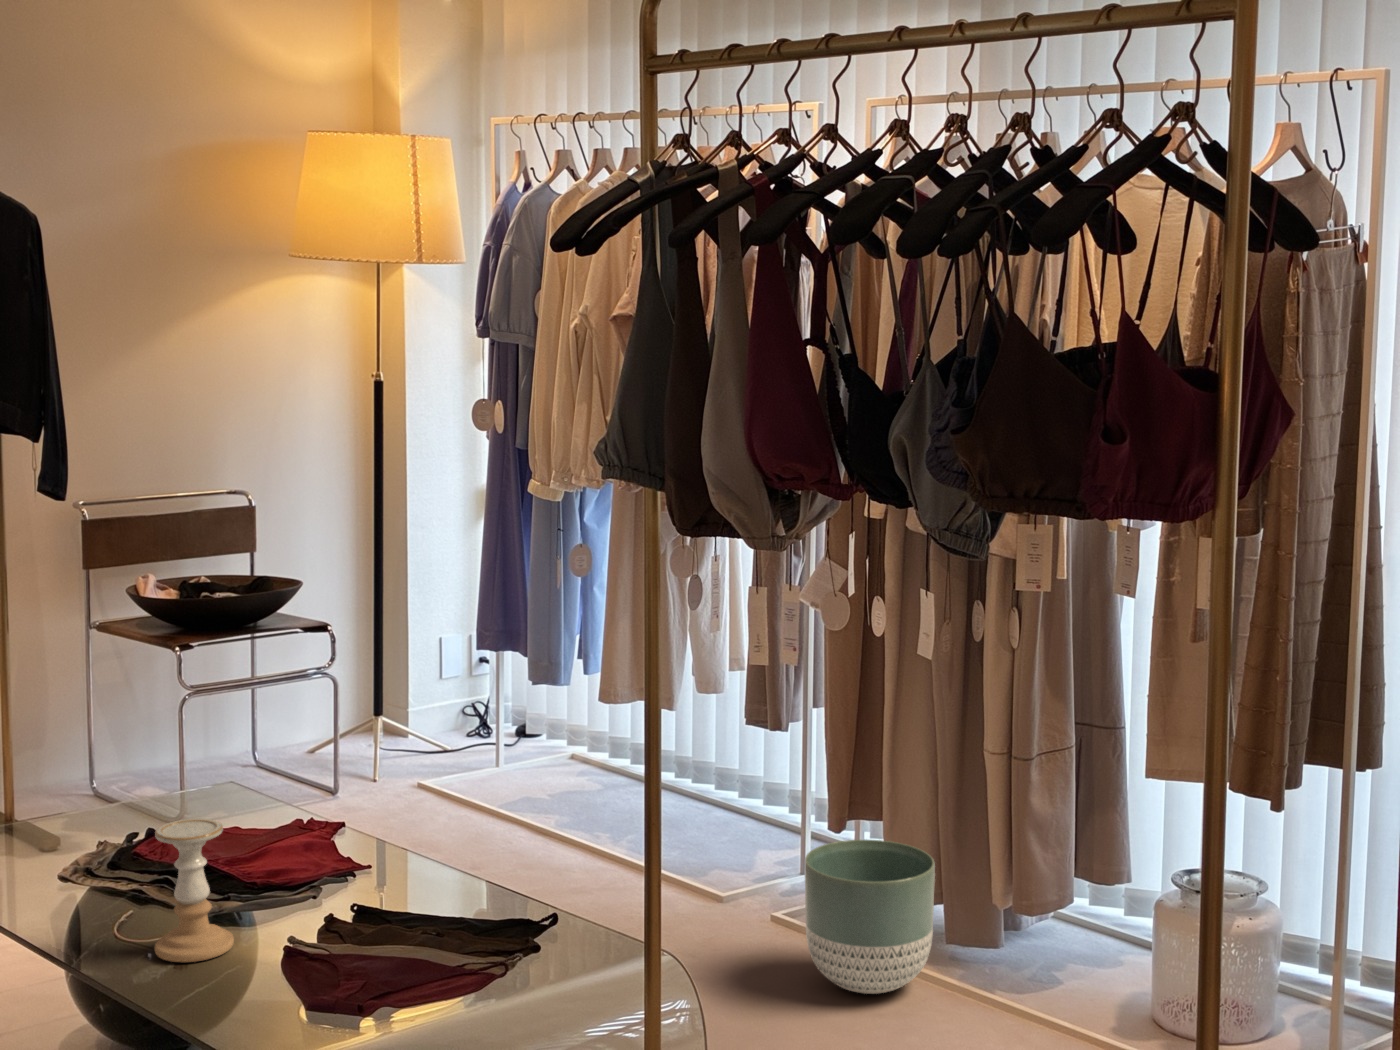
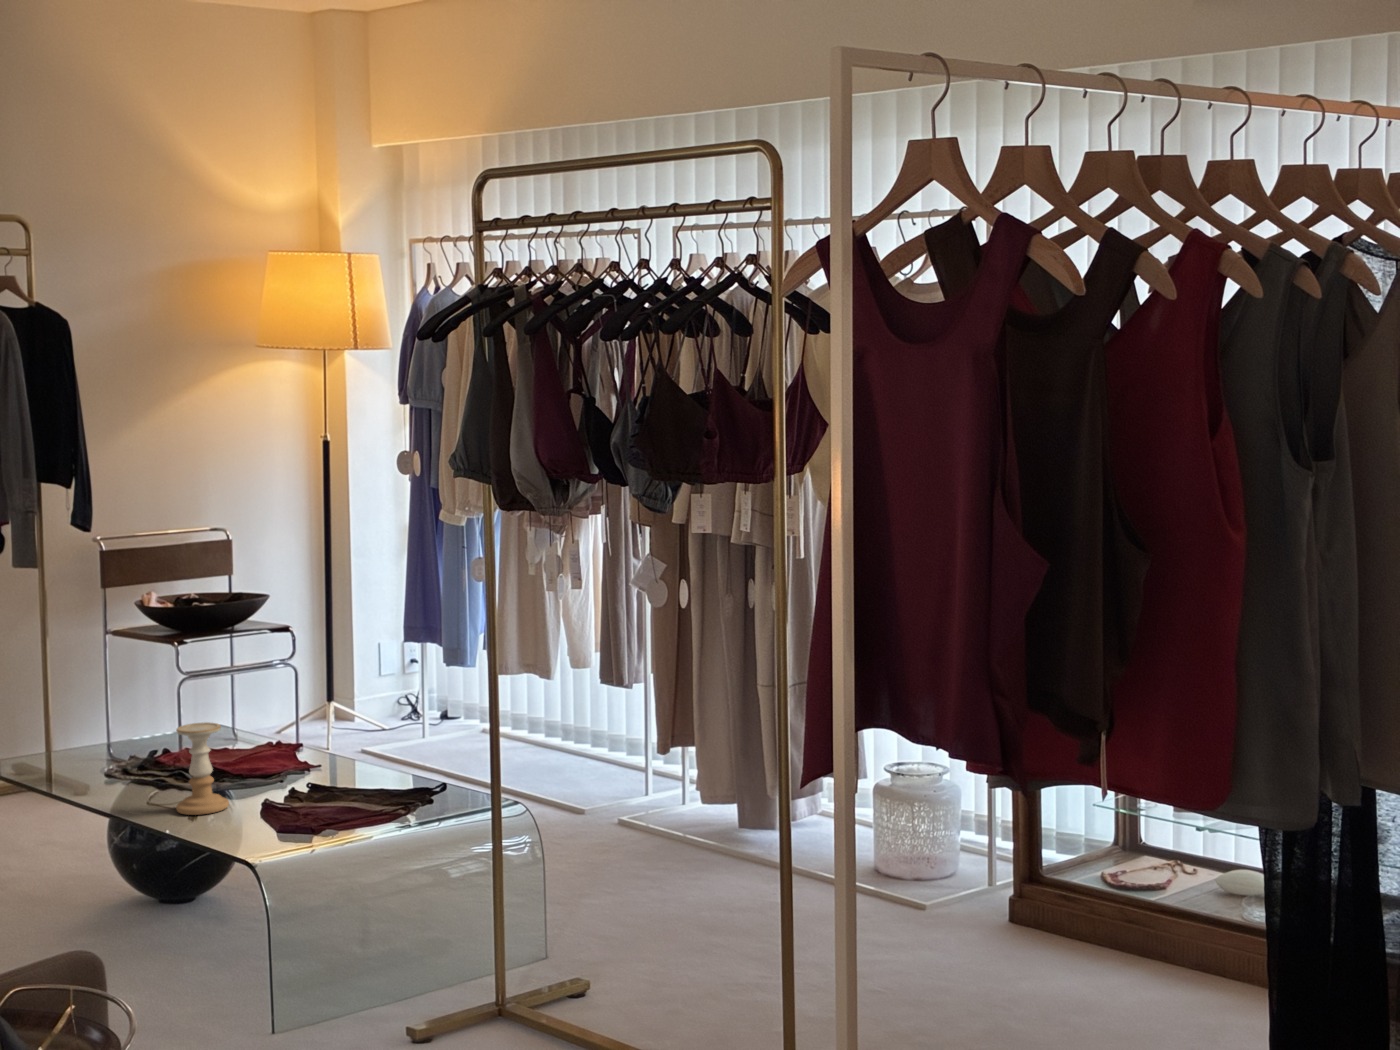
planter: present [805,840,935,994] -> none [632,754,723,859]

